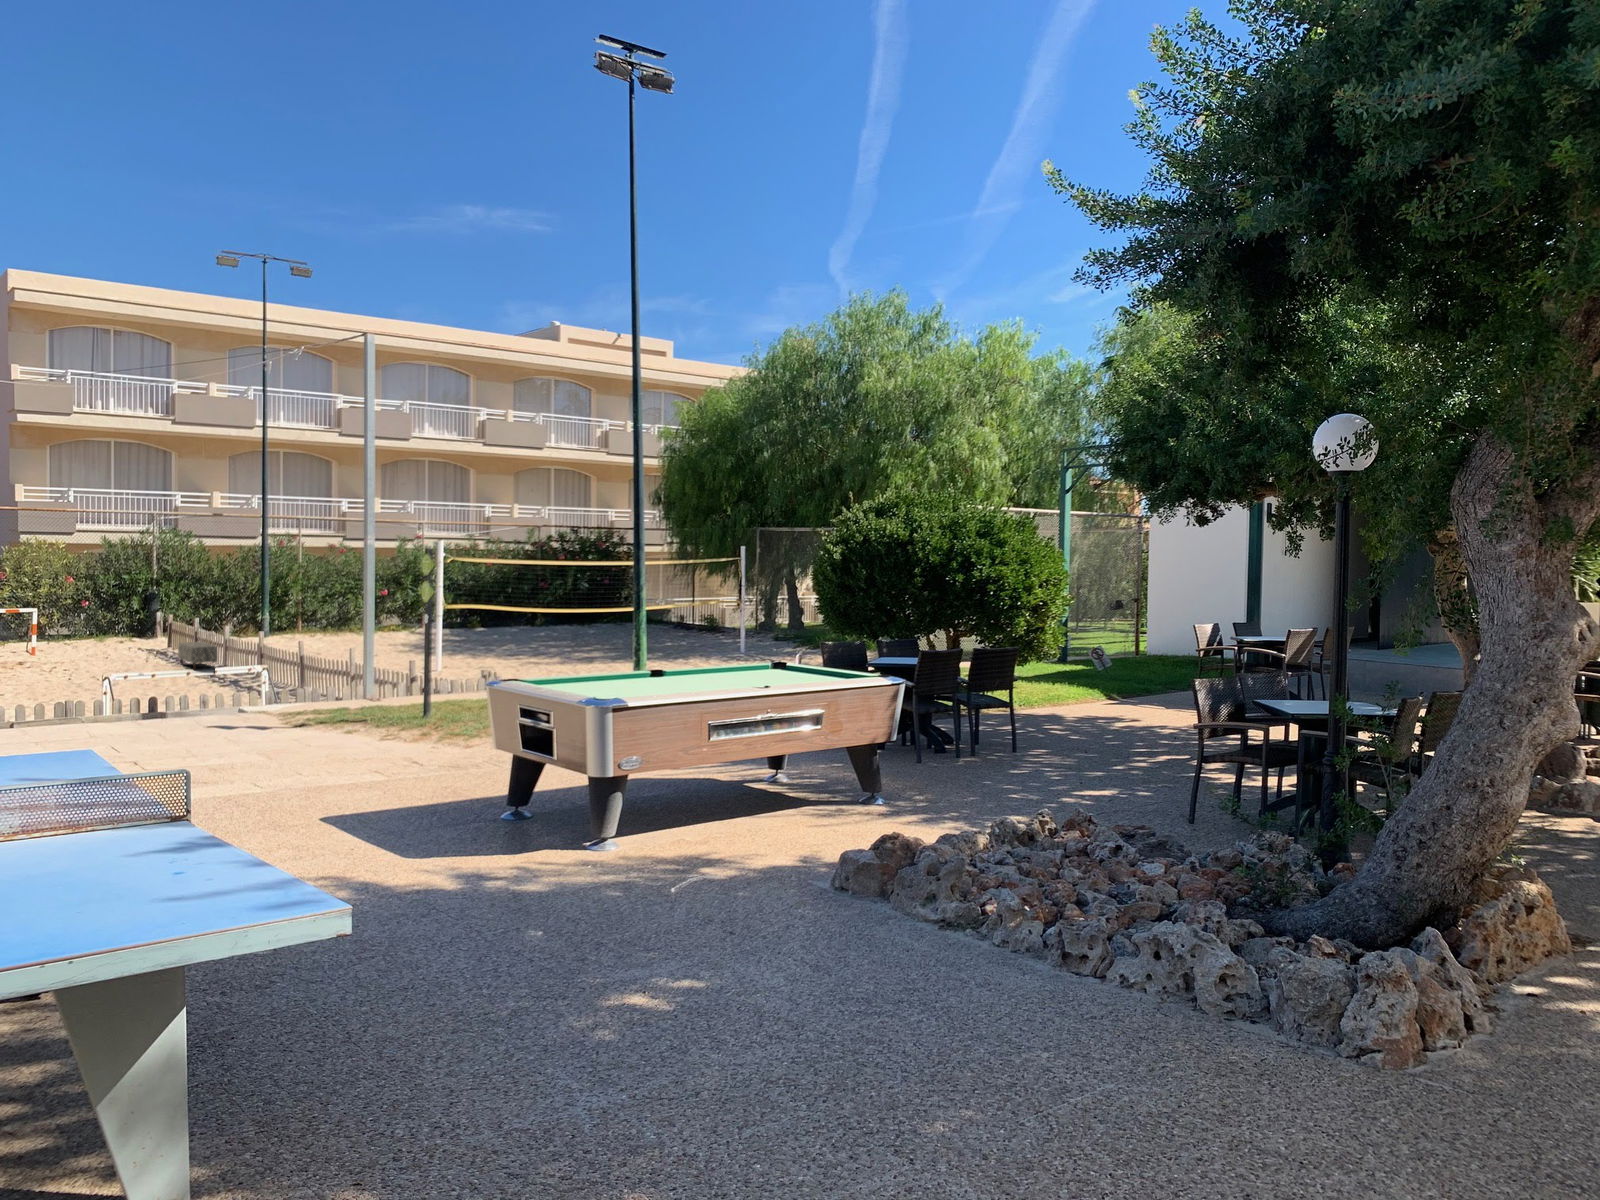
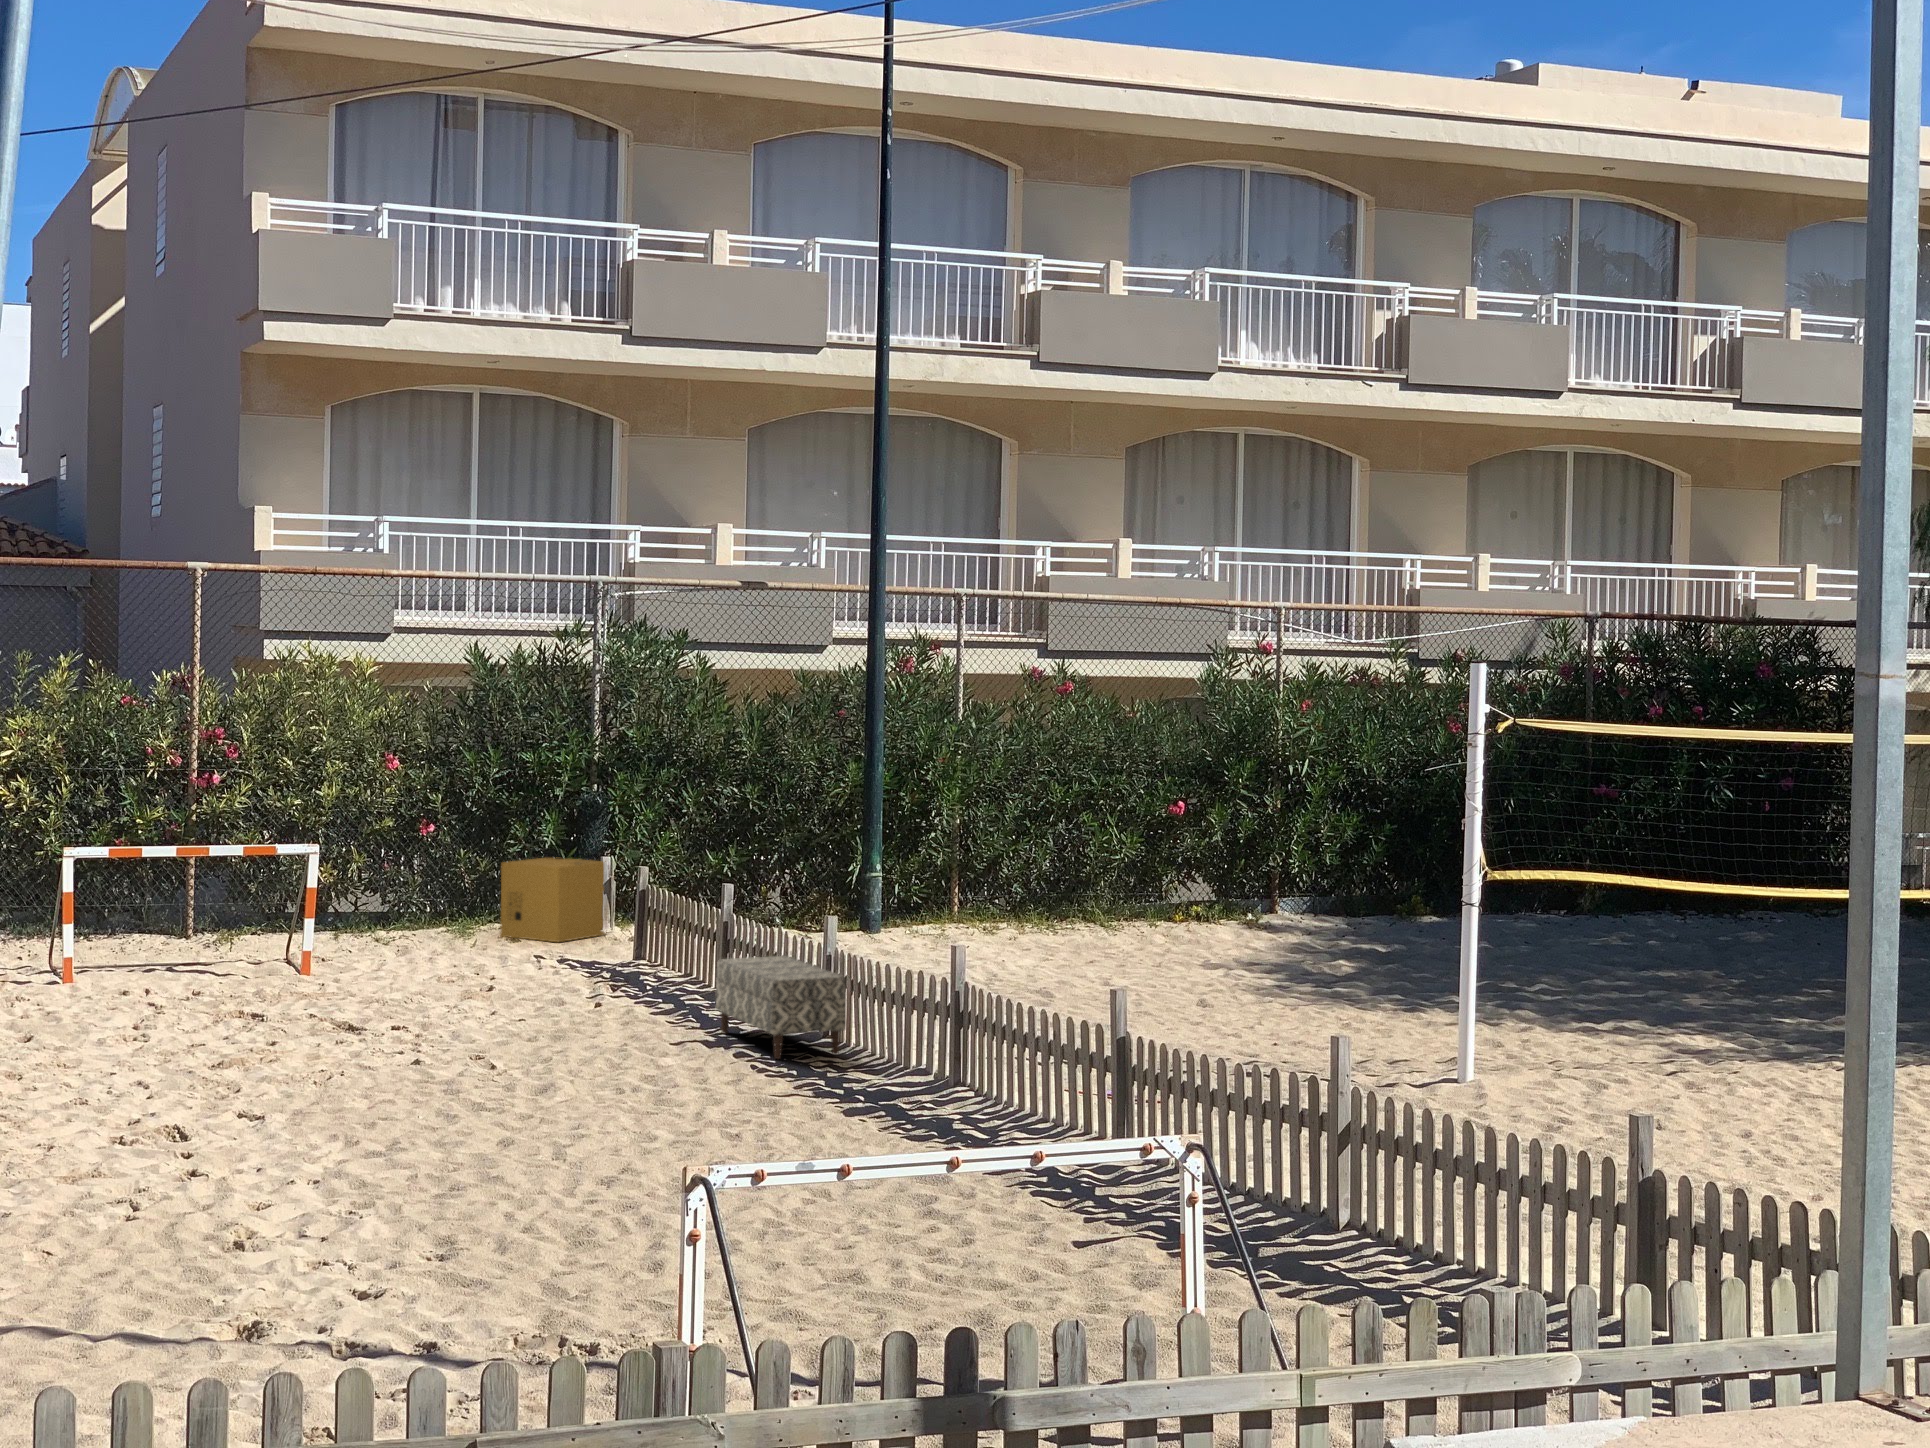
cardboard box: none [114,614,155,642] -> present [500,858,606,942]

